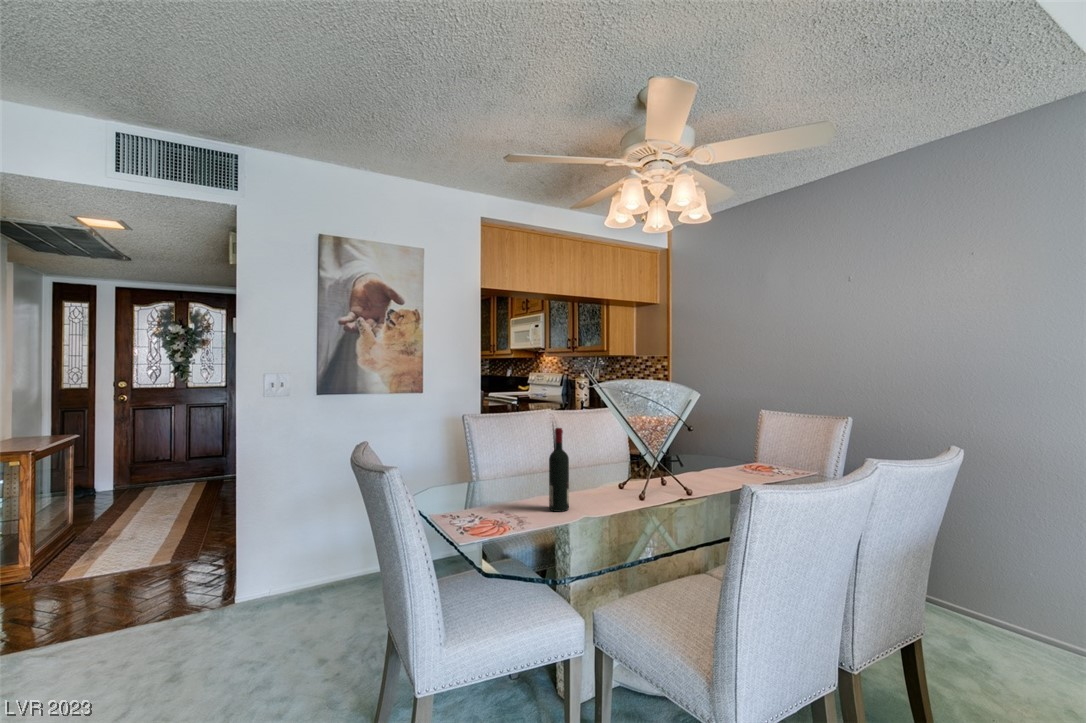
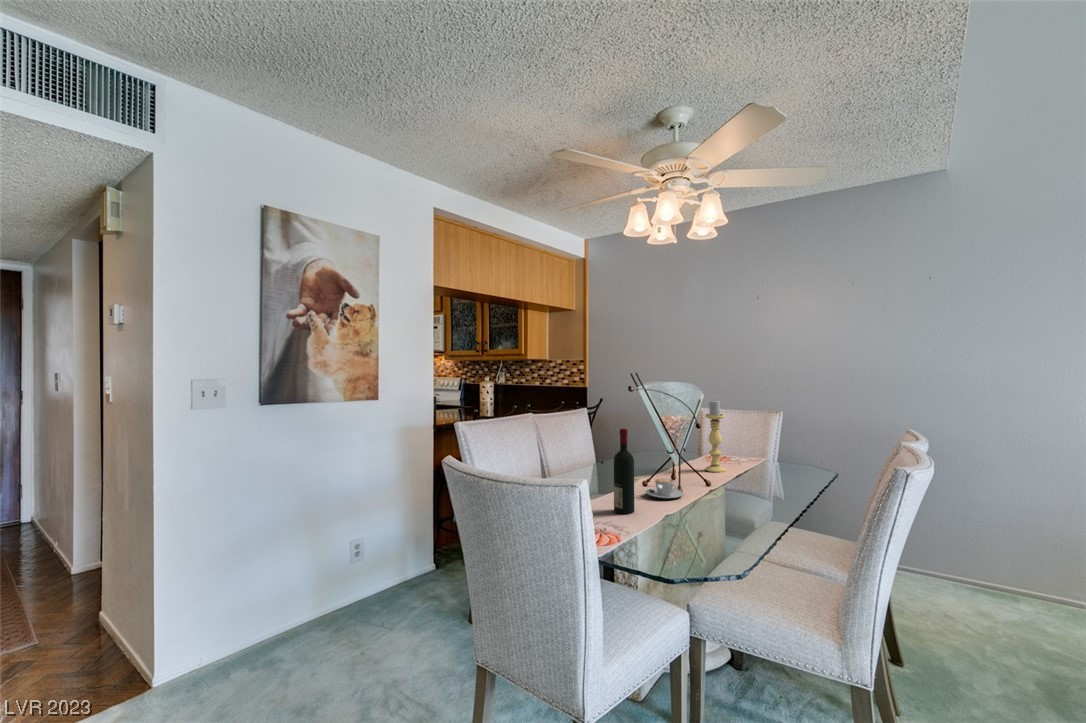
candle holder: none [713,403,735,483] -> present [705,400,726,472]
coffee cup: none [603,482,642,503] -> present [646,478,684,499]

